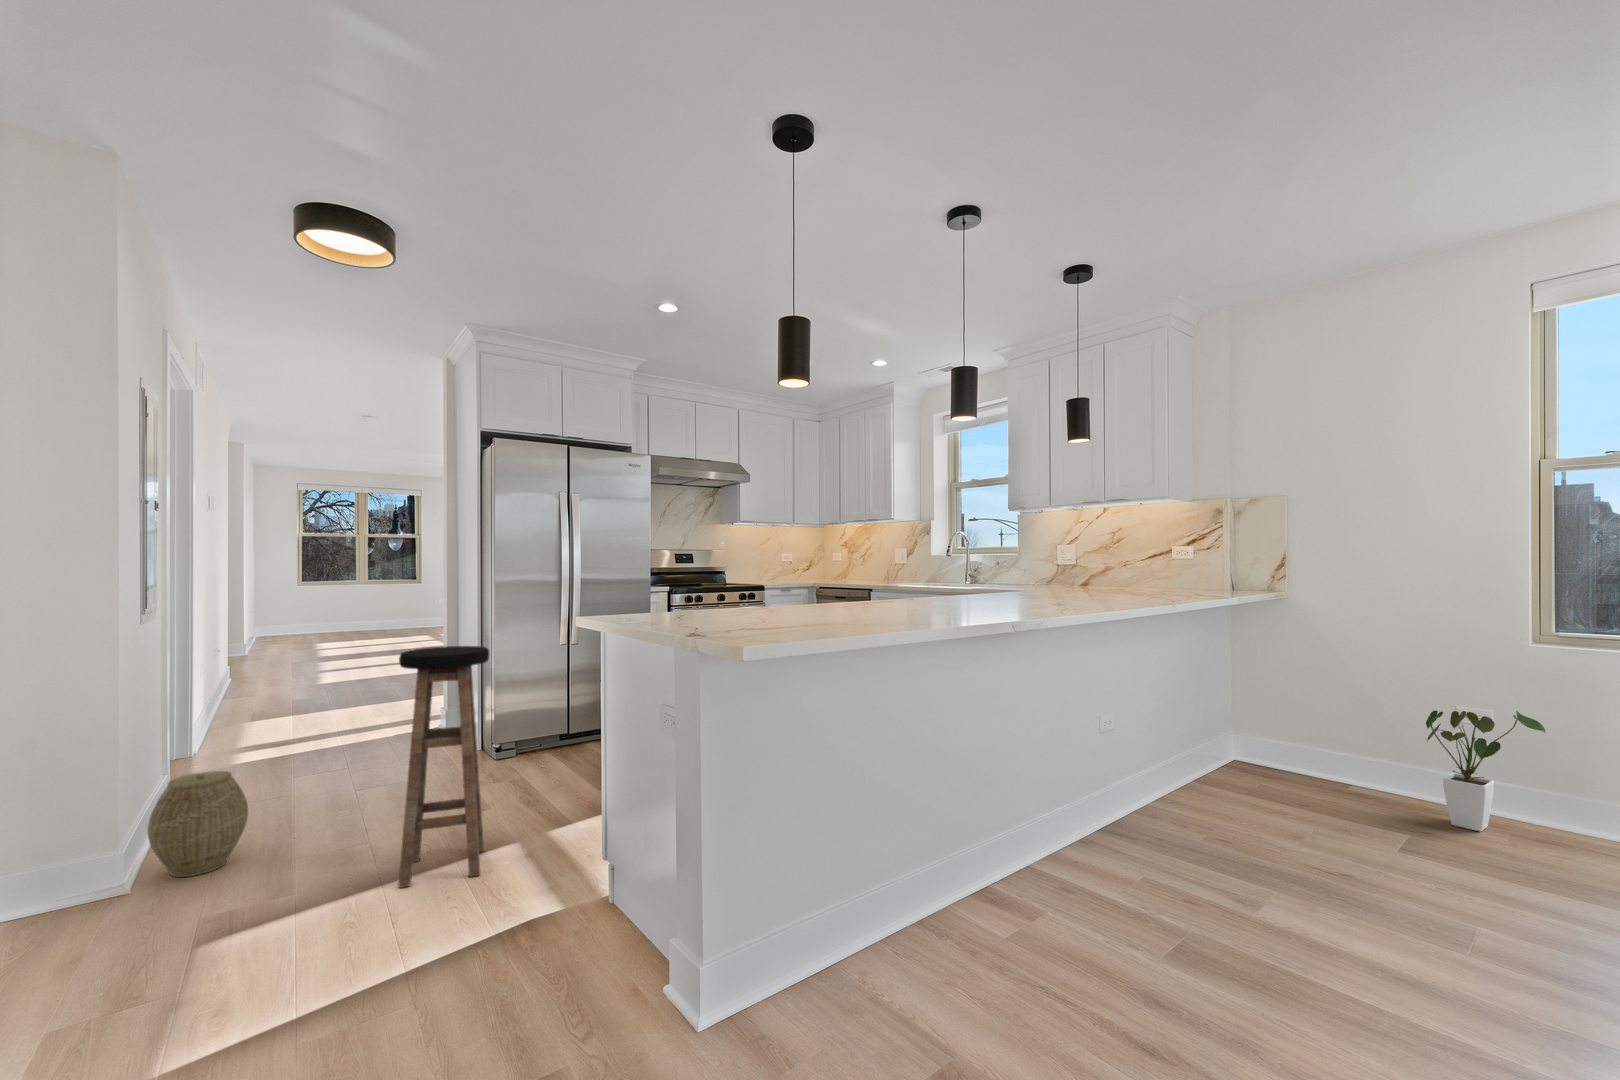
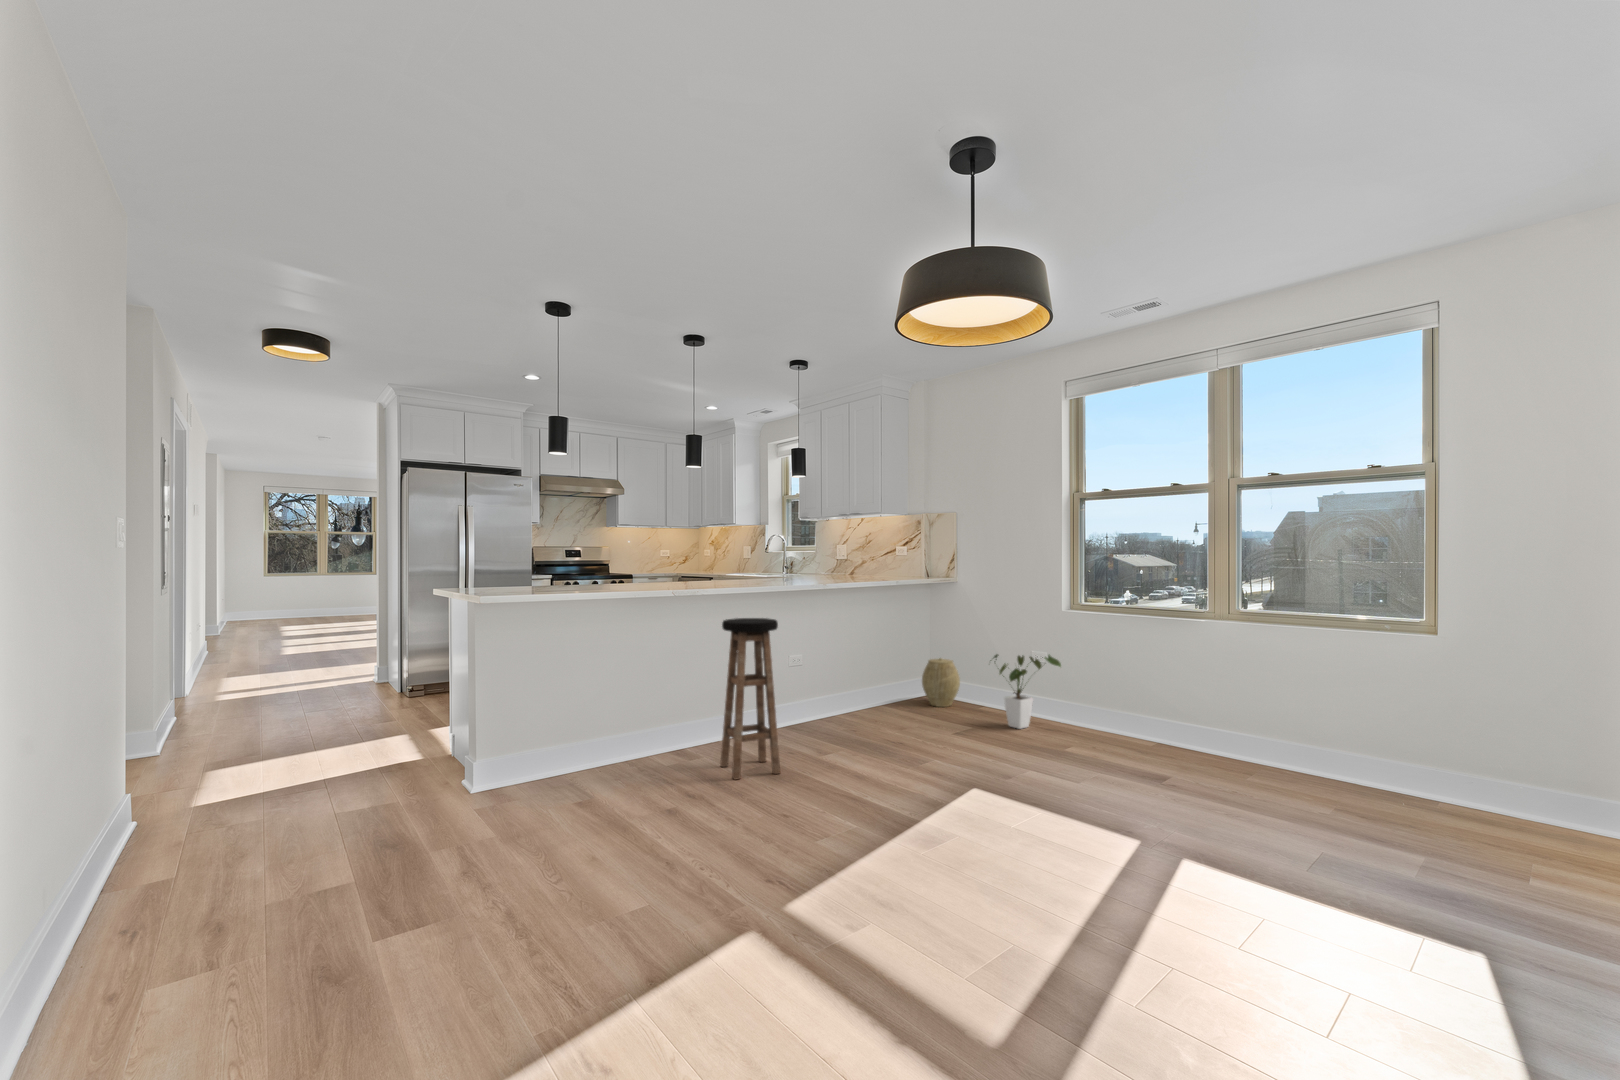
bar stool: present [398,646,489,888] -> present [720,618,780,779]
woven basket: present [147,771,248,877] -> present [922,658,960,707]

